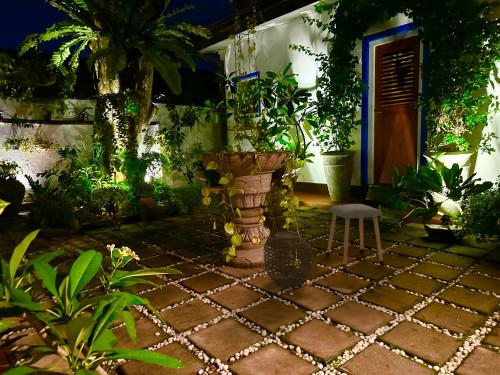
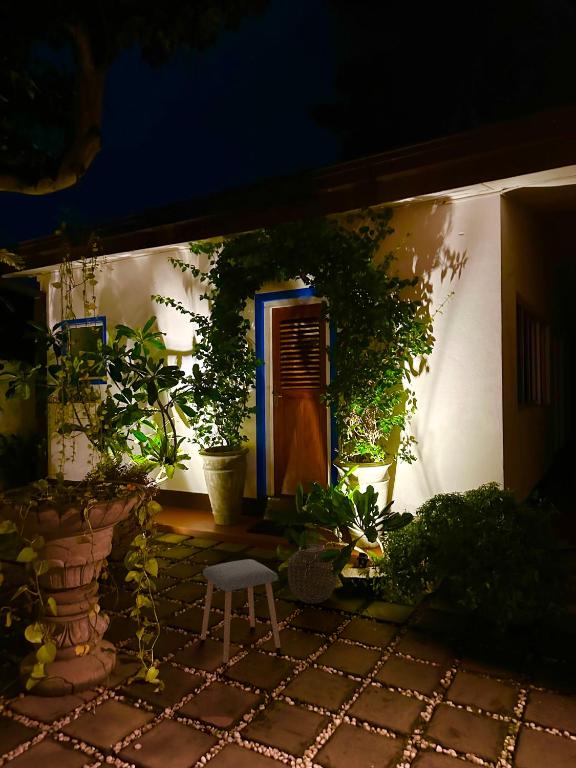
woven basket: present [264,232,312,287] -> present [288,544,337,603]

